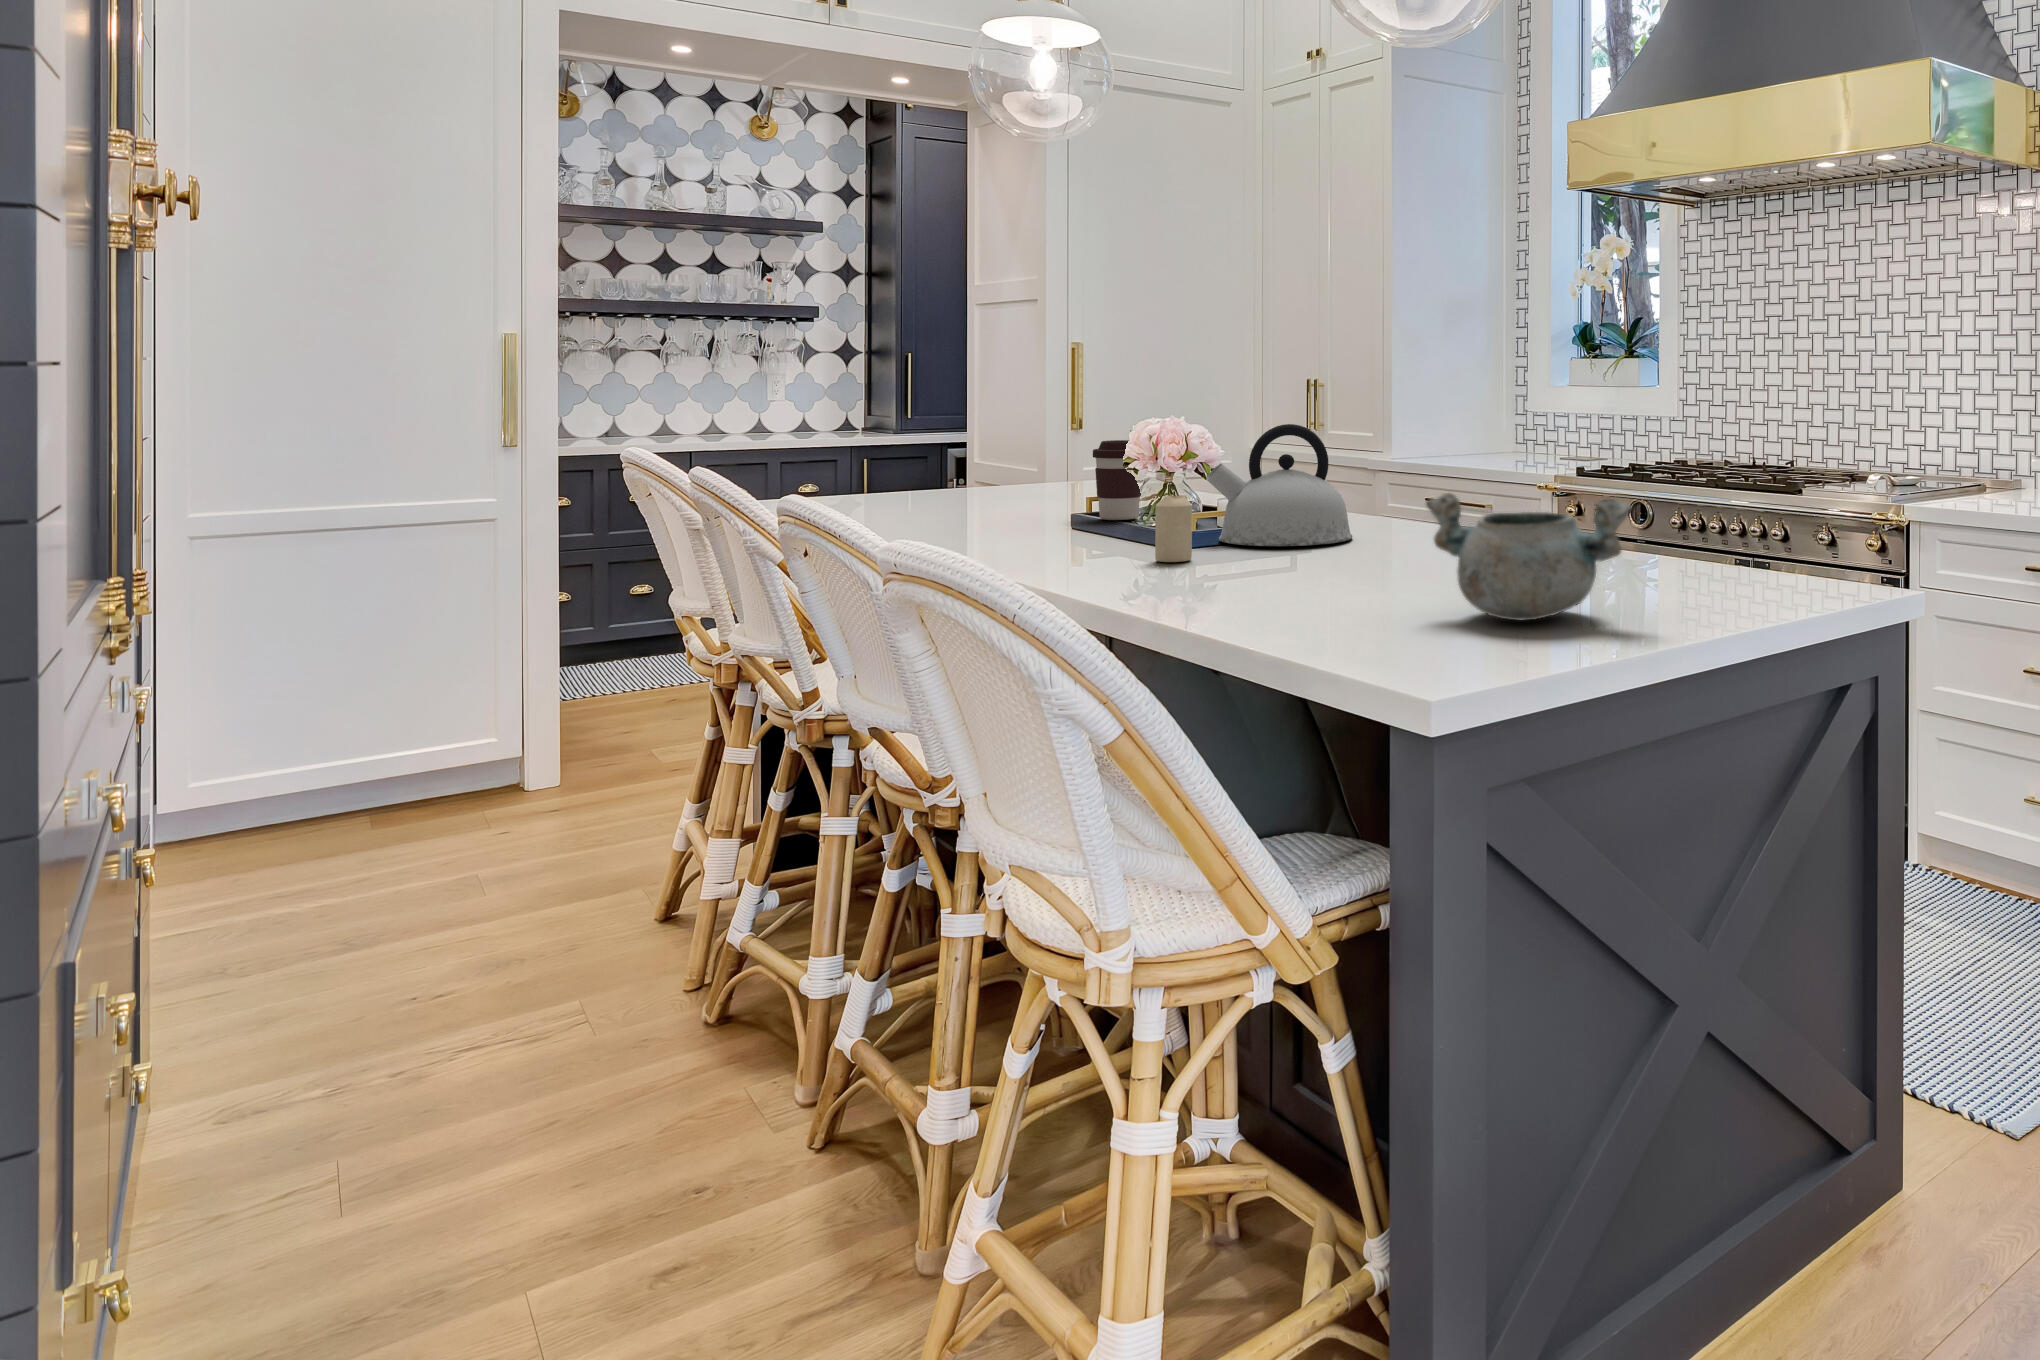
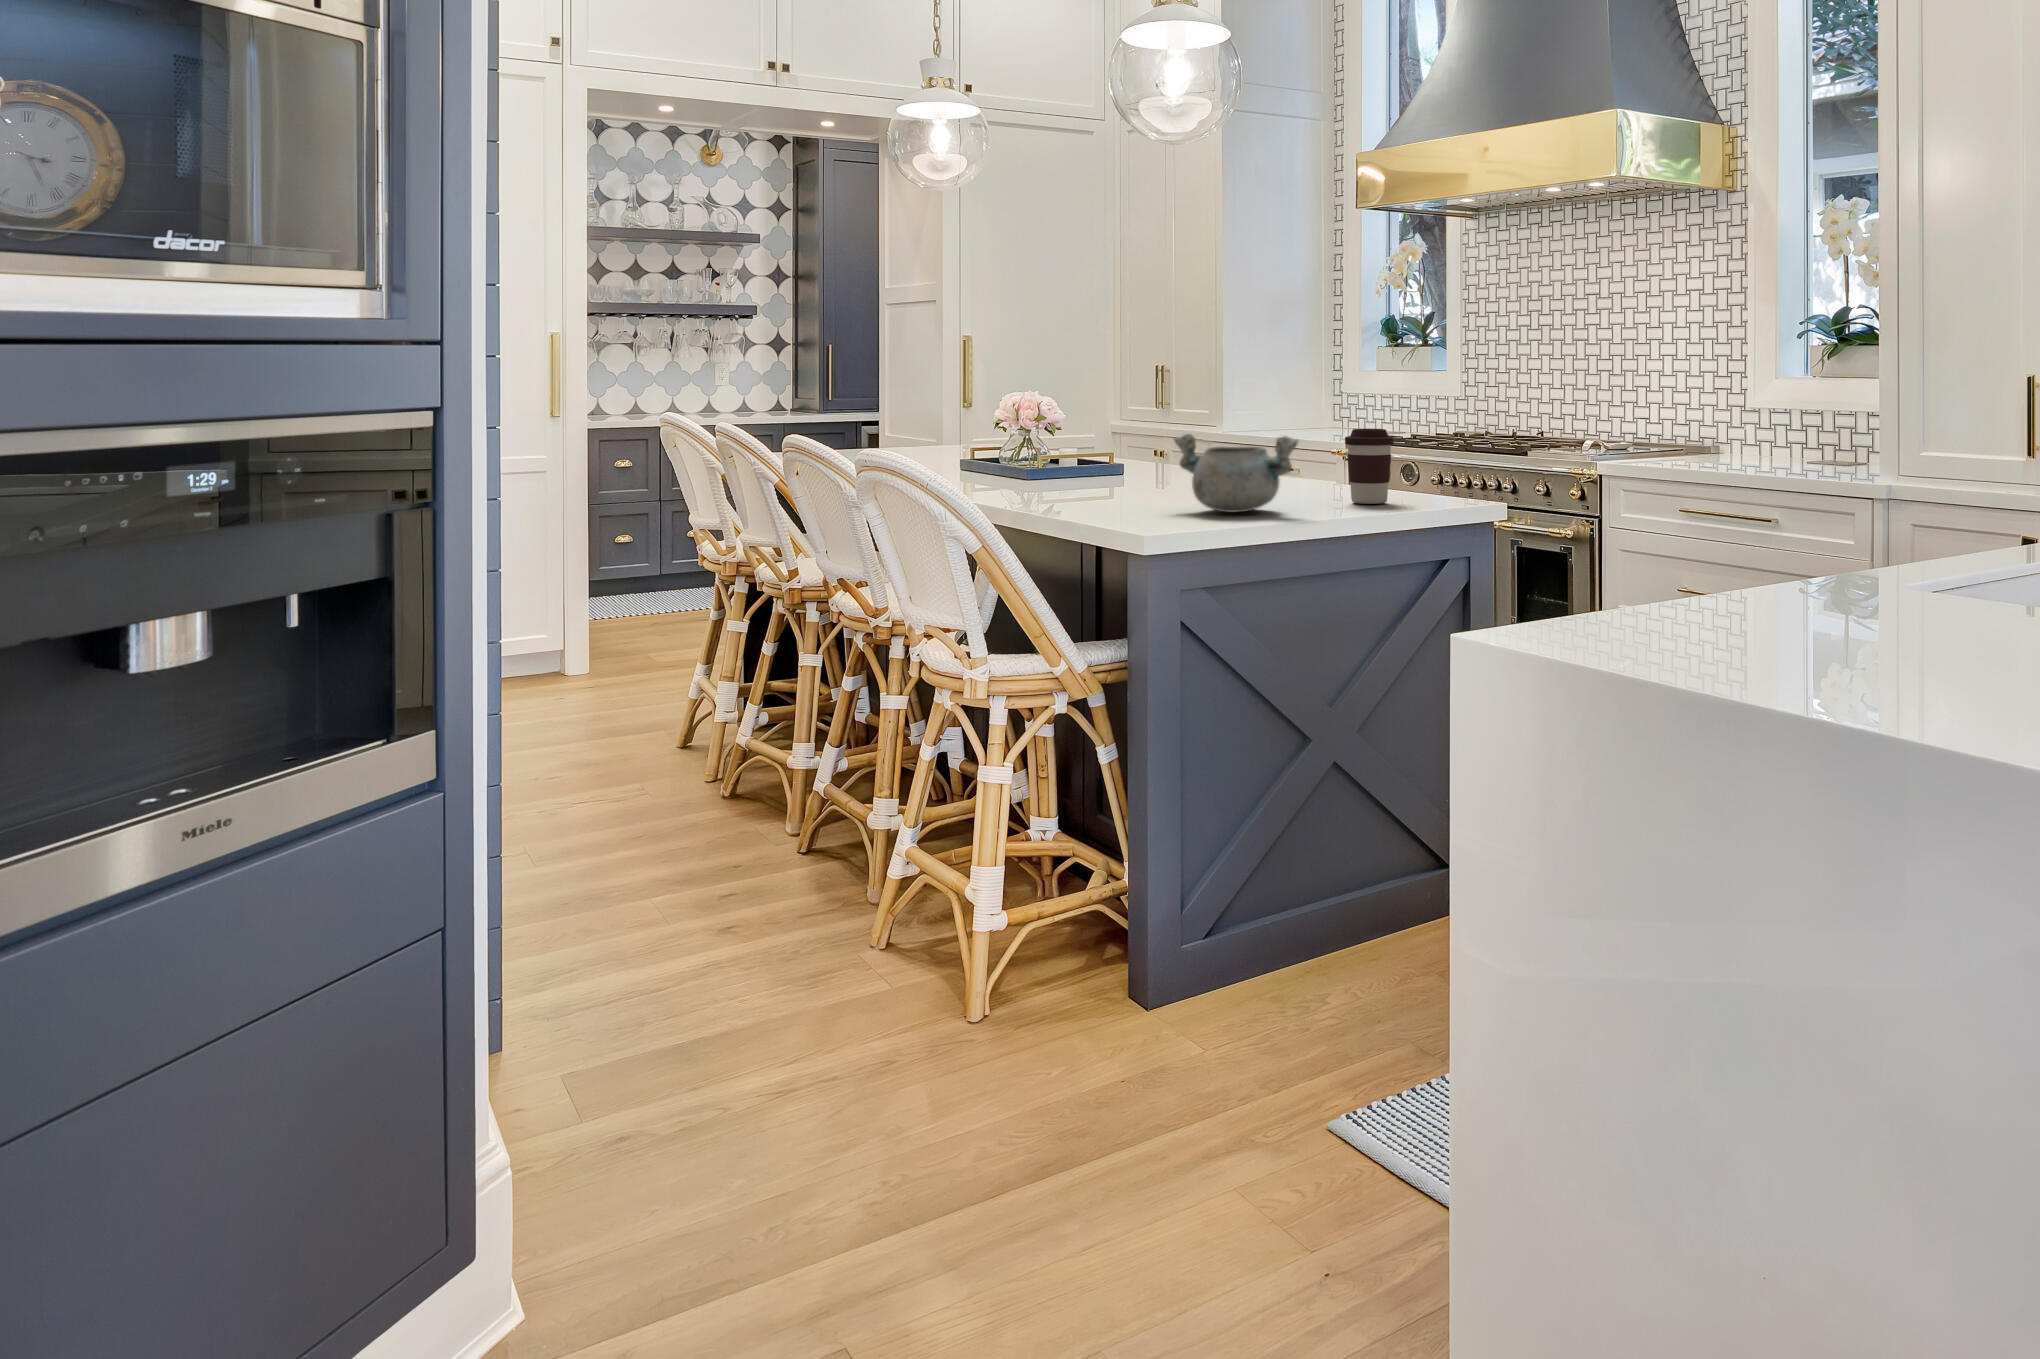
kettle: present [1206,424,1352,546] -> none [1051,396,1154,479]
coffee cup: present [1093,440,1141,520] -> present [1345,429,1394,504]
candle: present [1155,495,1192,562] -> none [1014,442,1039,487]

